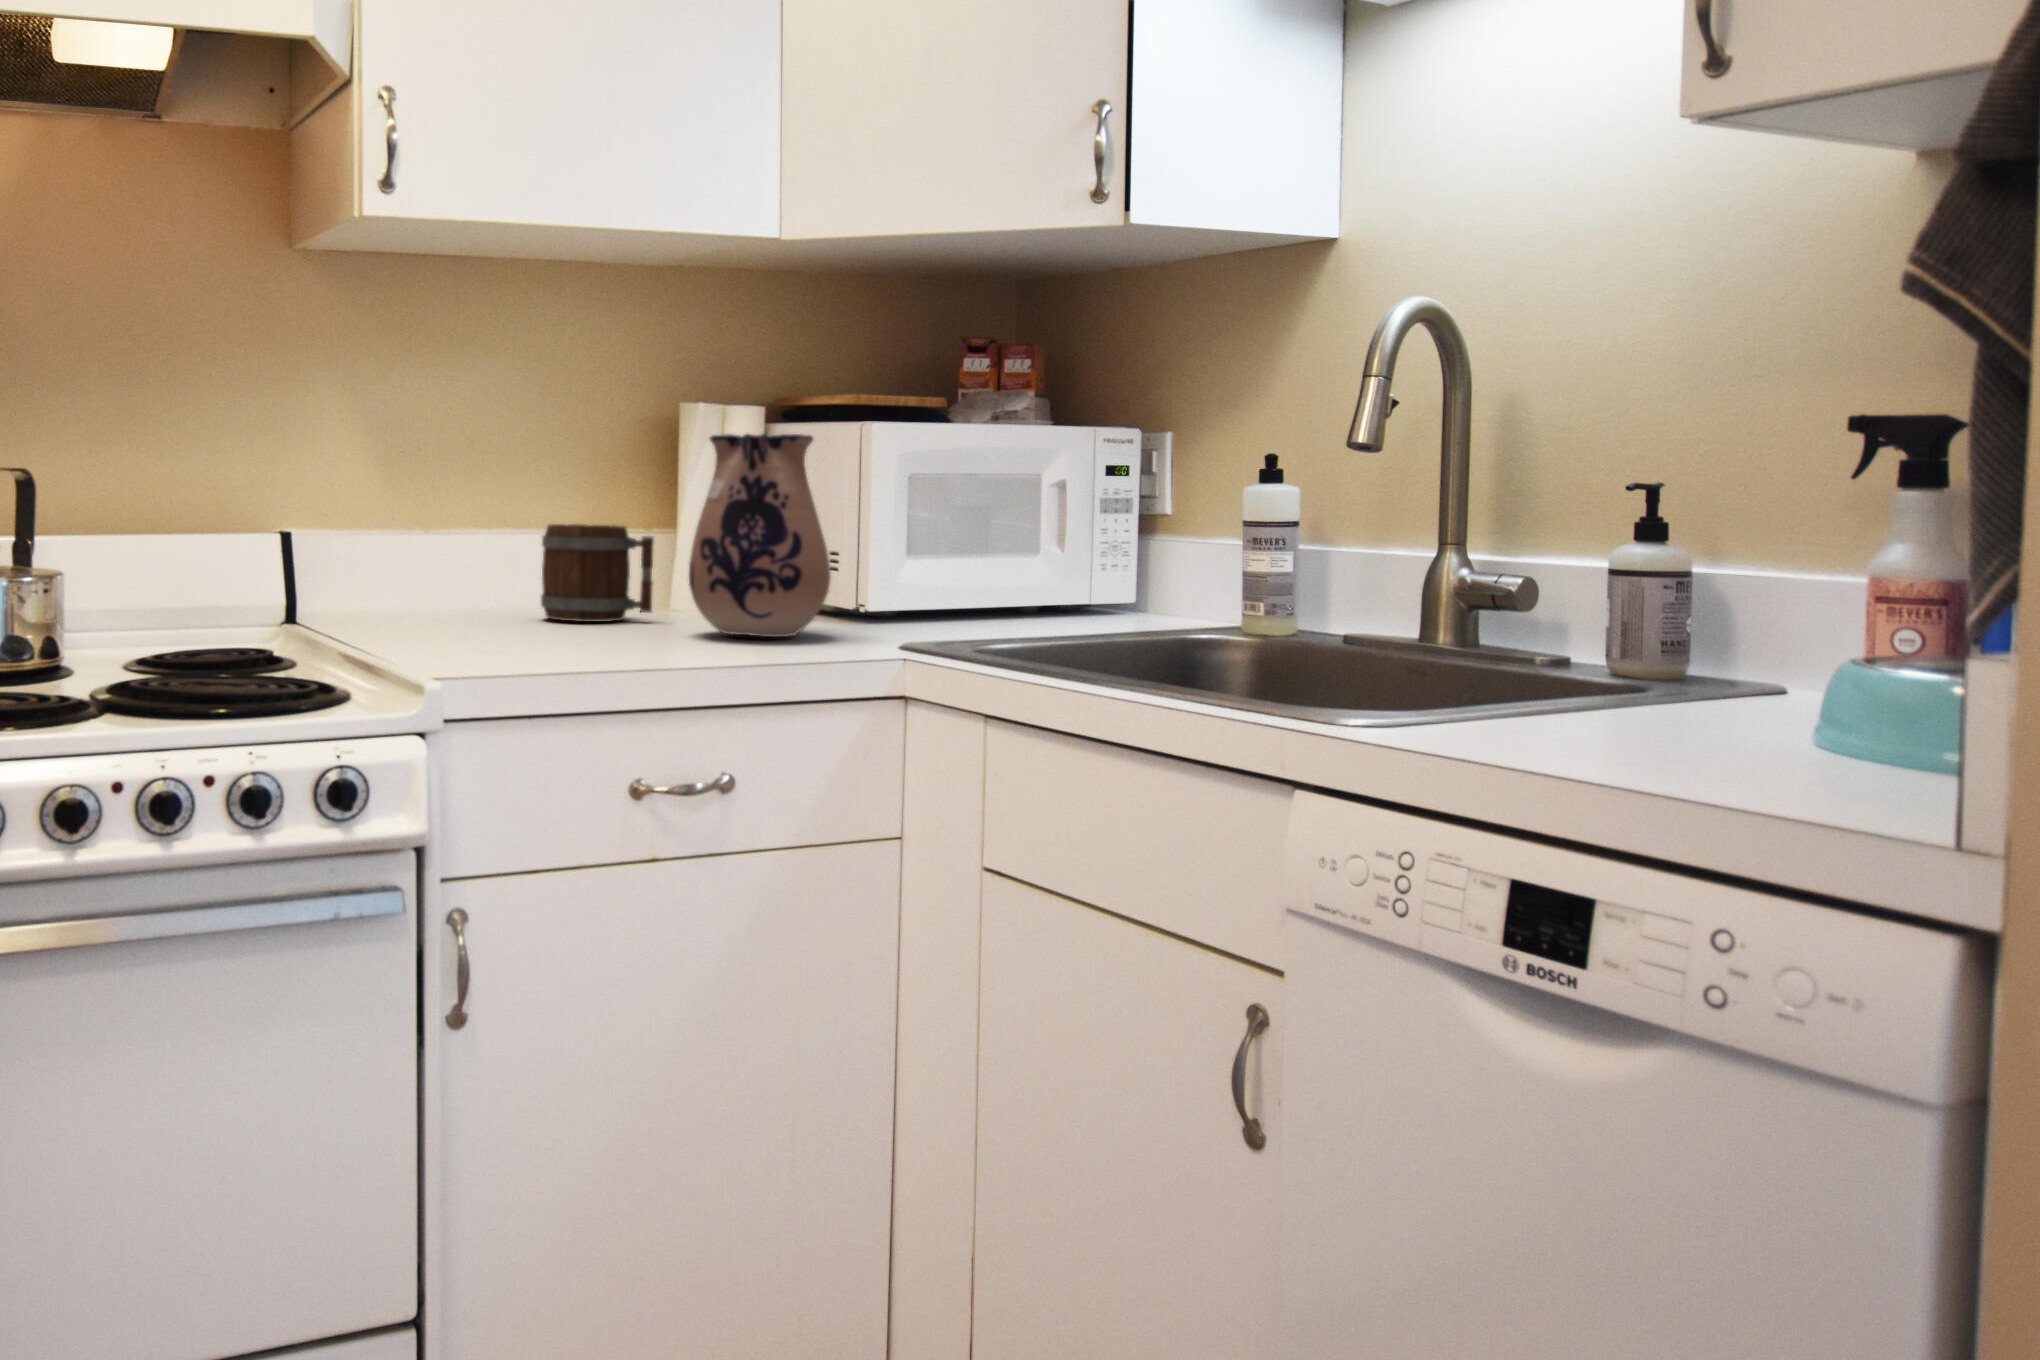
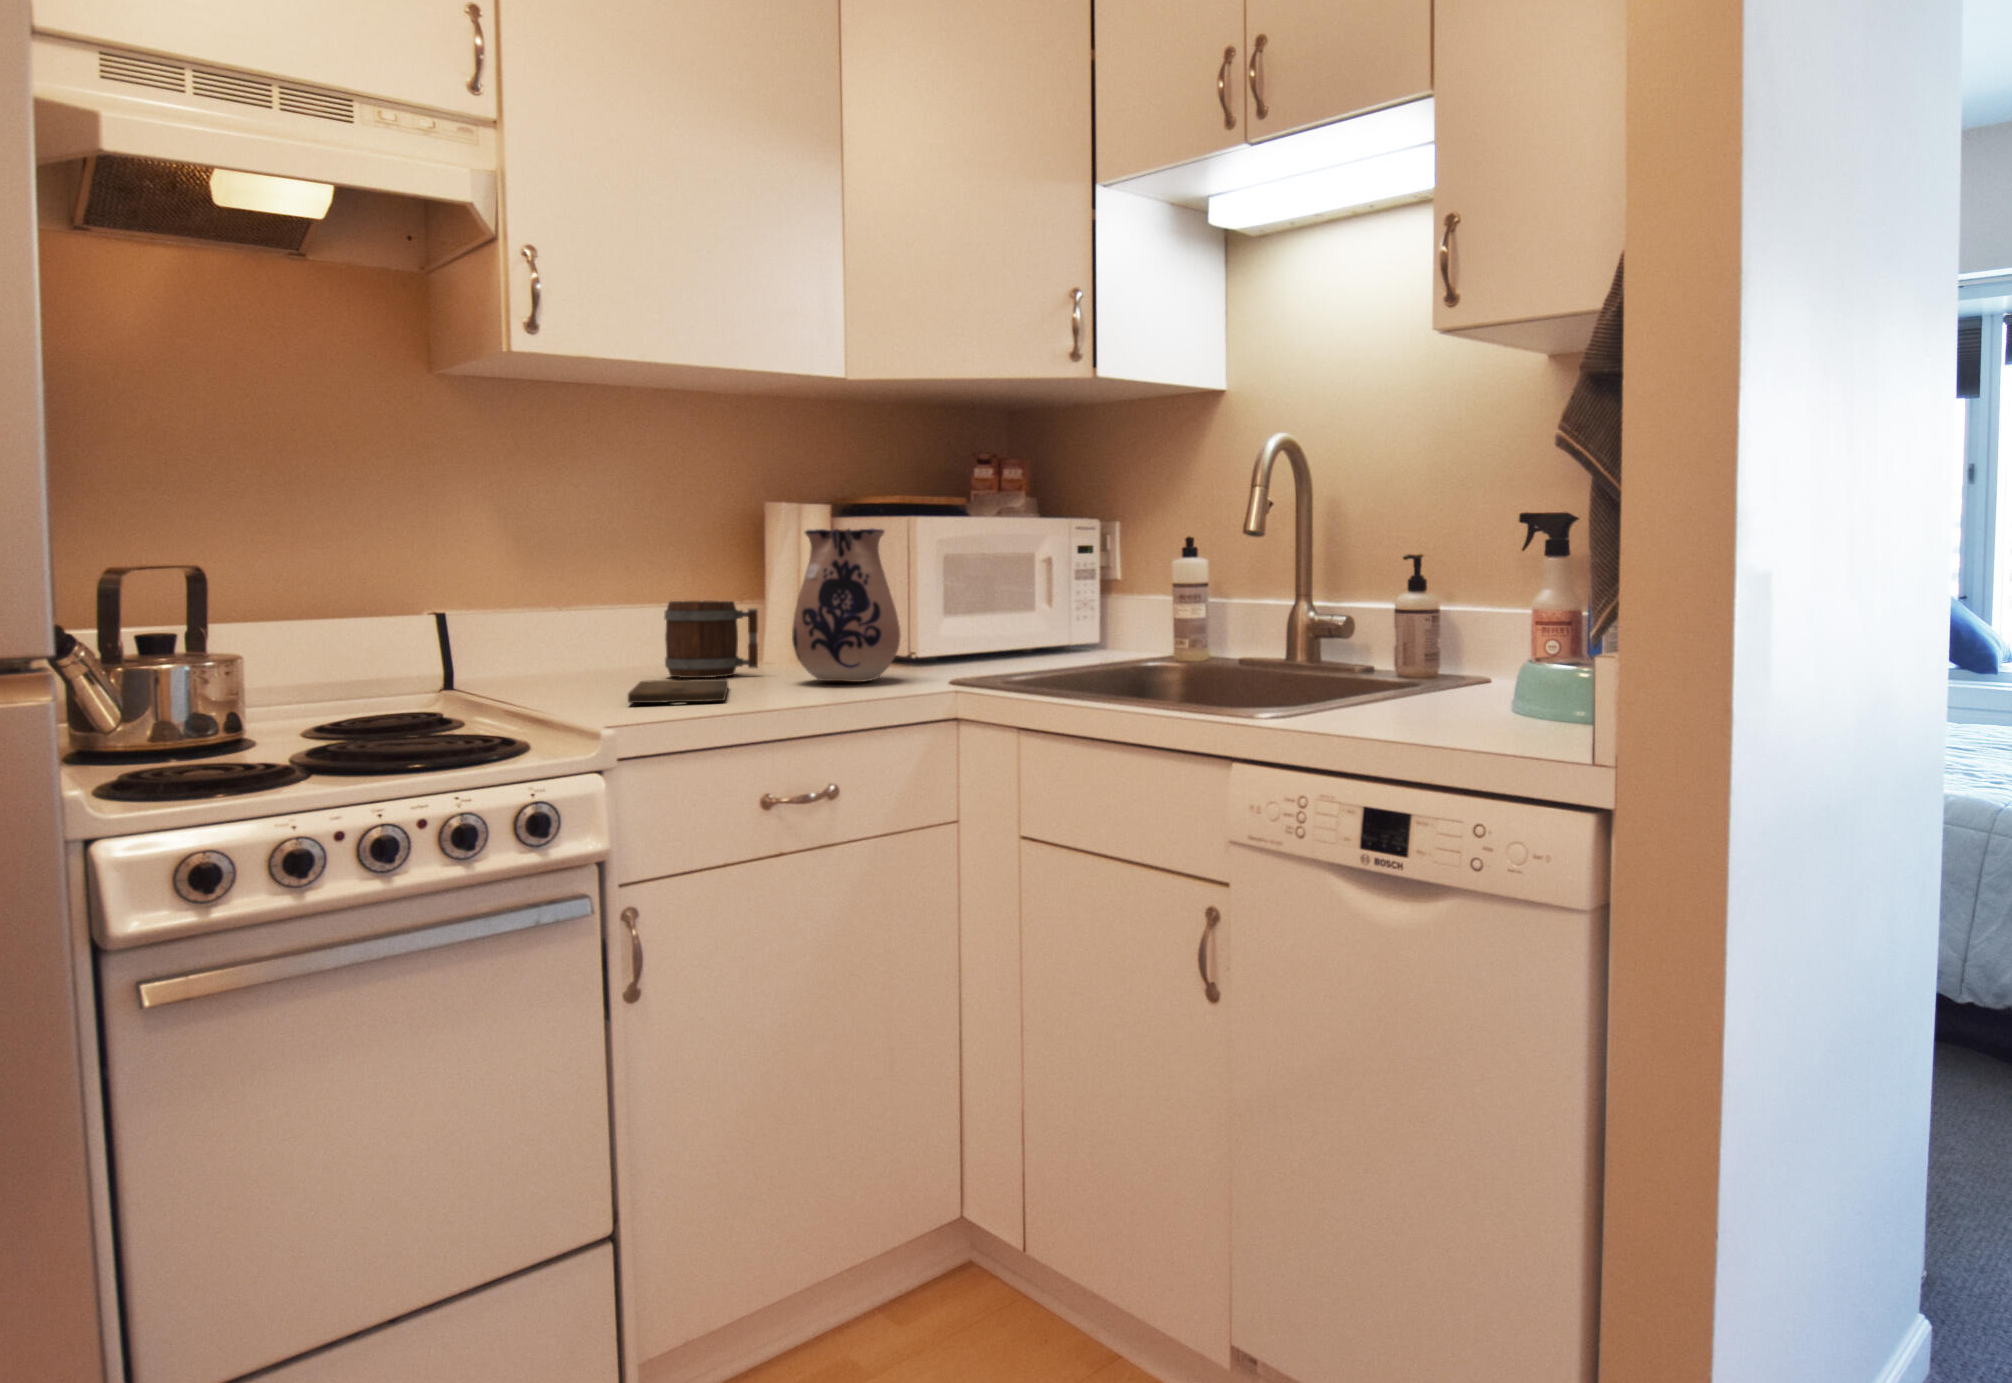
cutting board: none [471,622,605,653] -> present [628,679,728,703]

